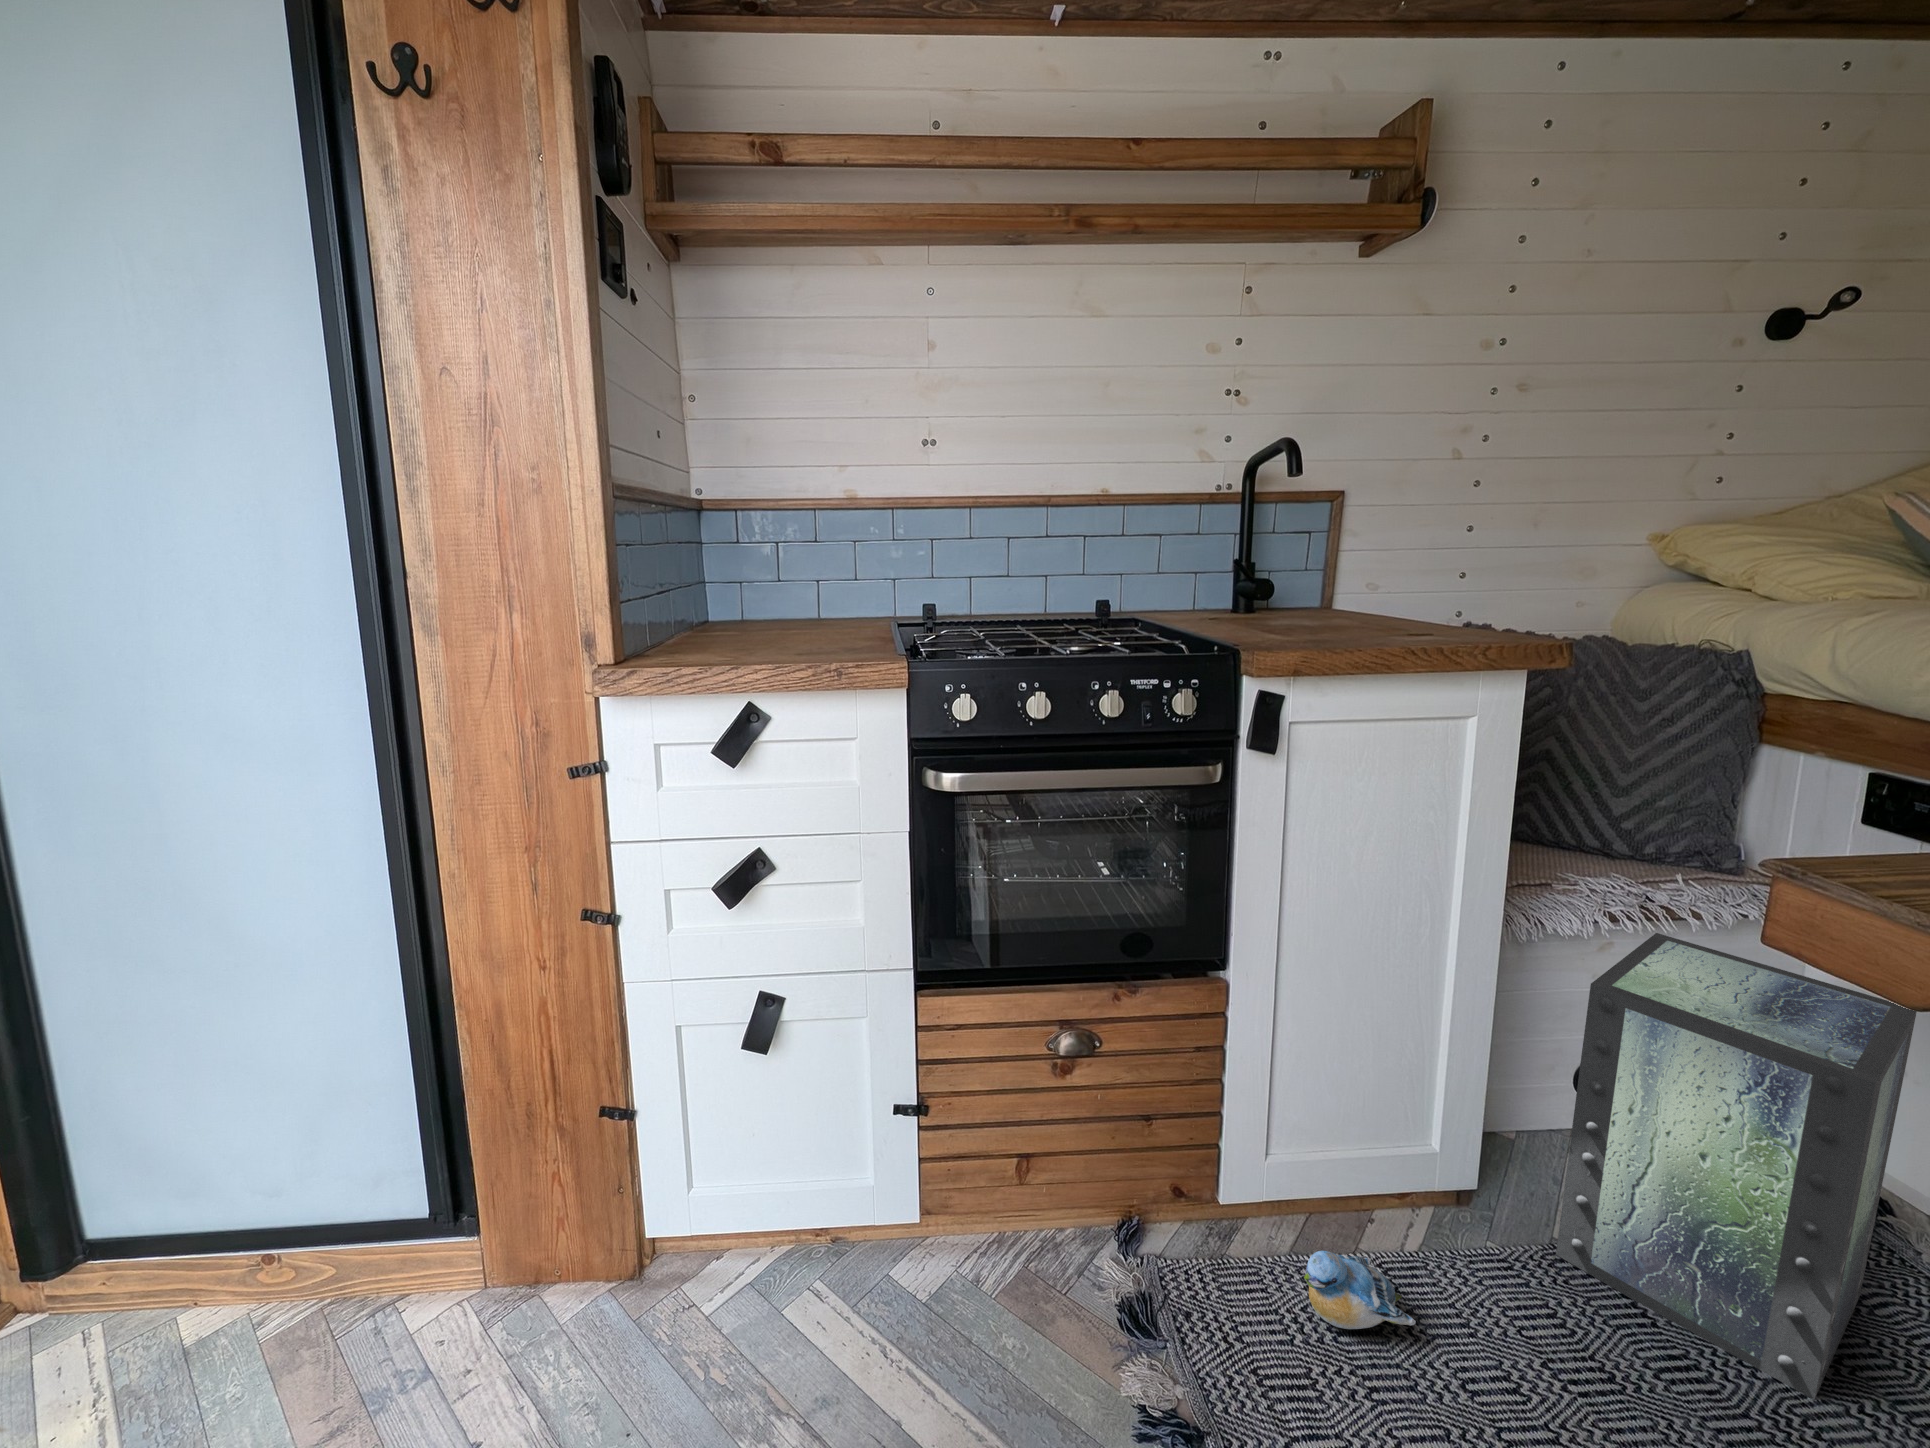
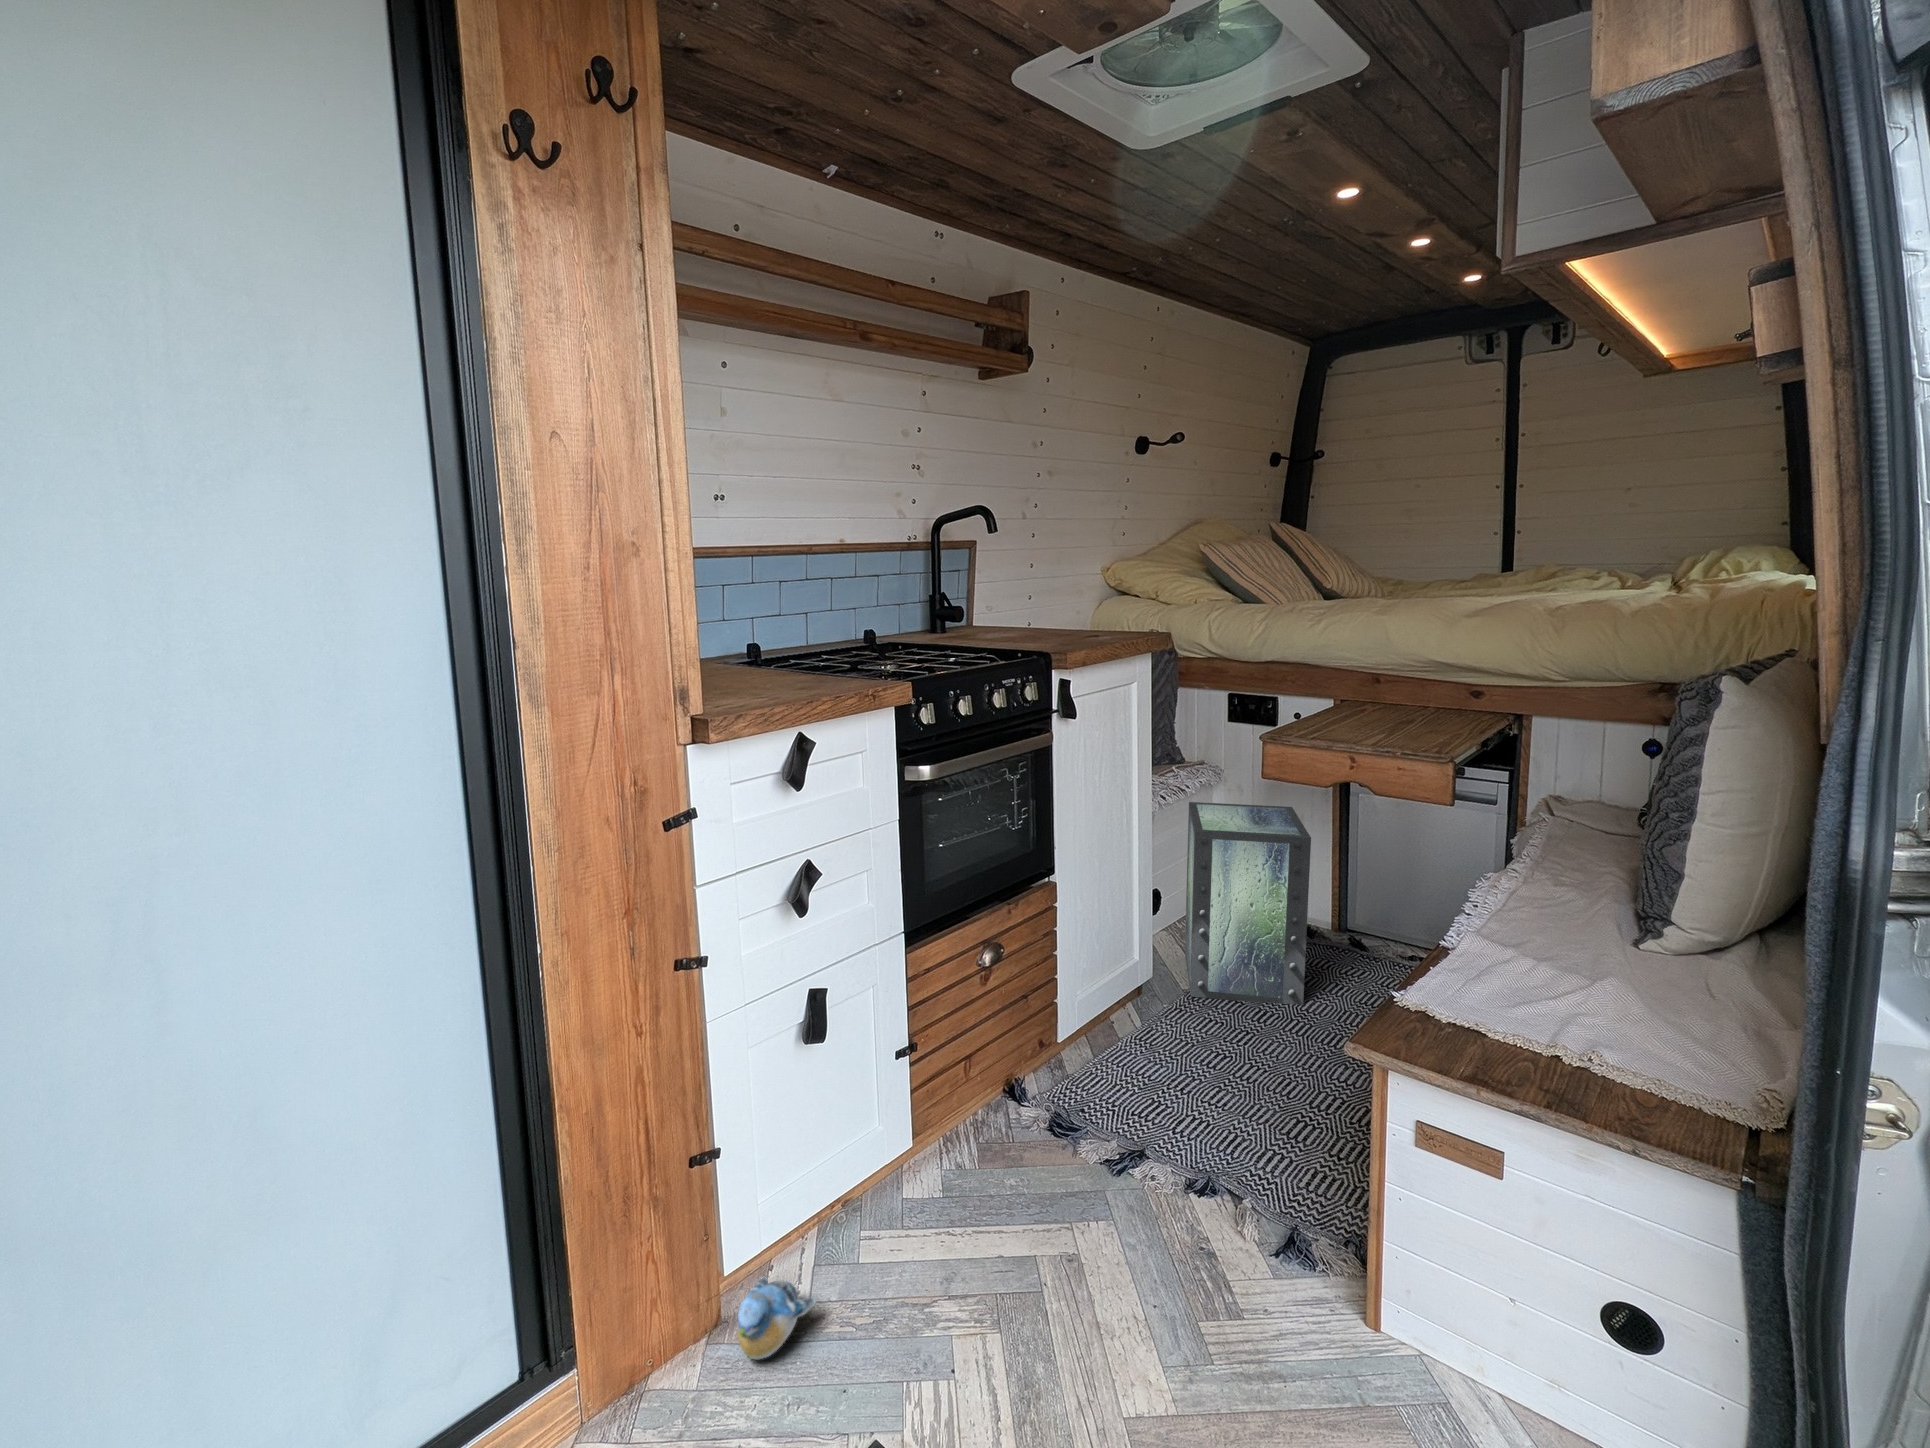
plush toy: present [1304,1251,1416,1329] -> present [737,1277,817,1360]

